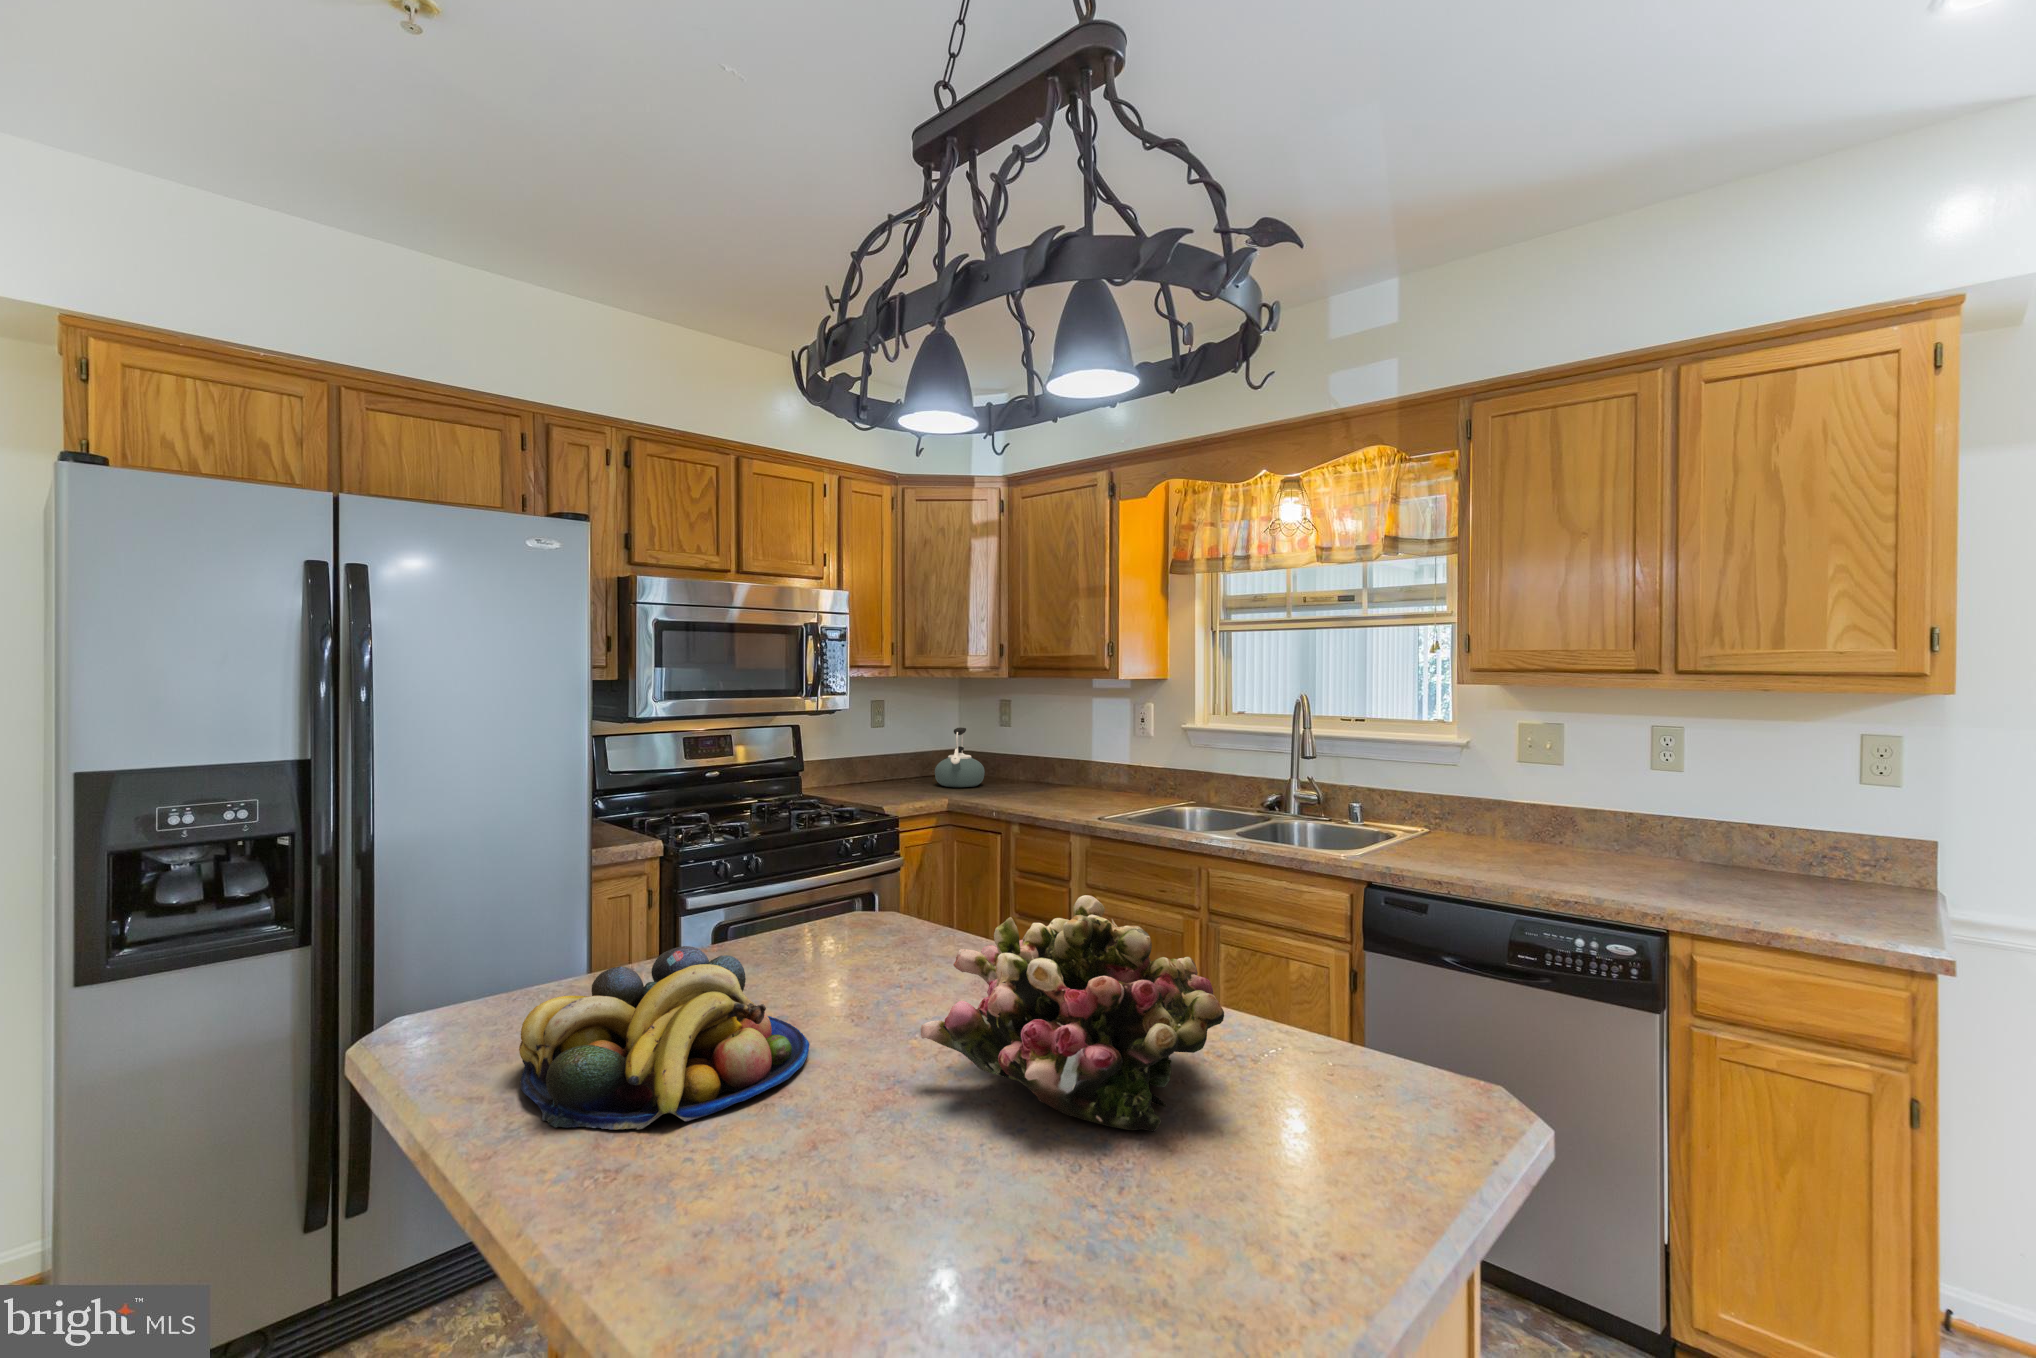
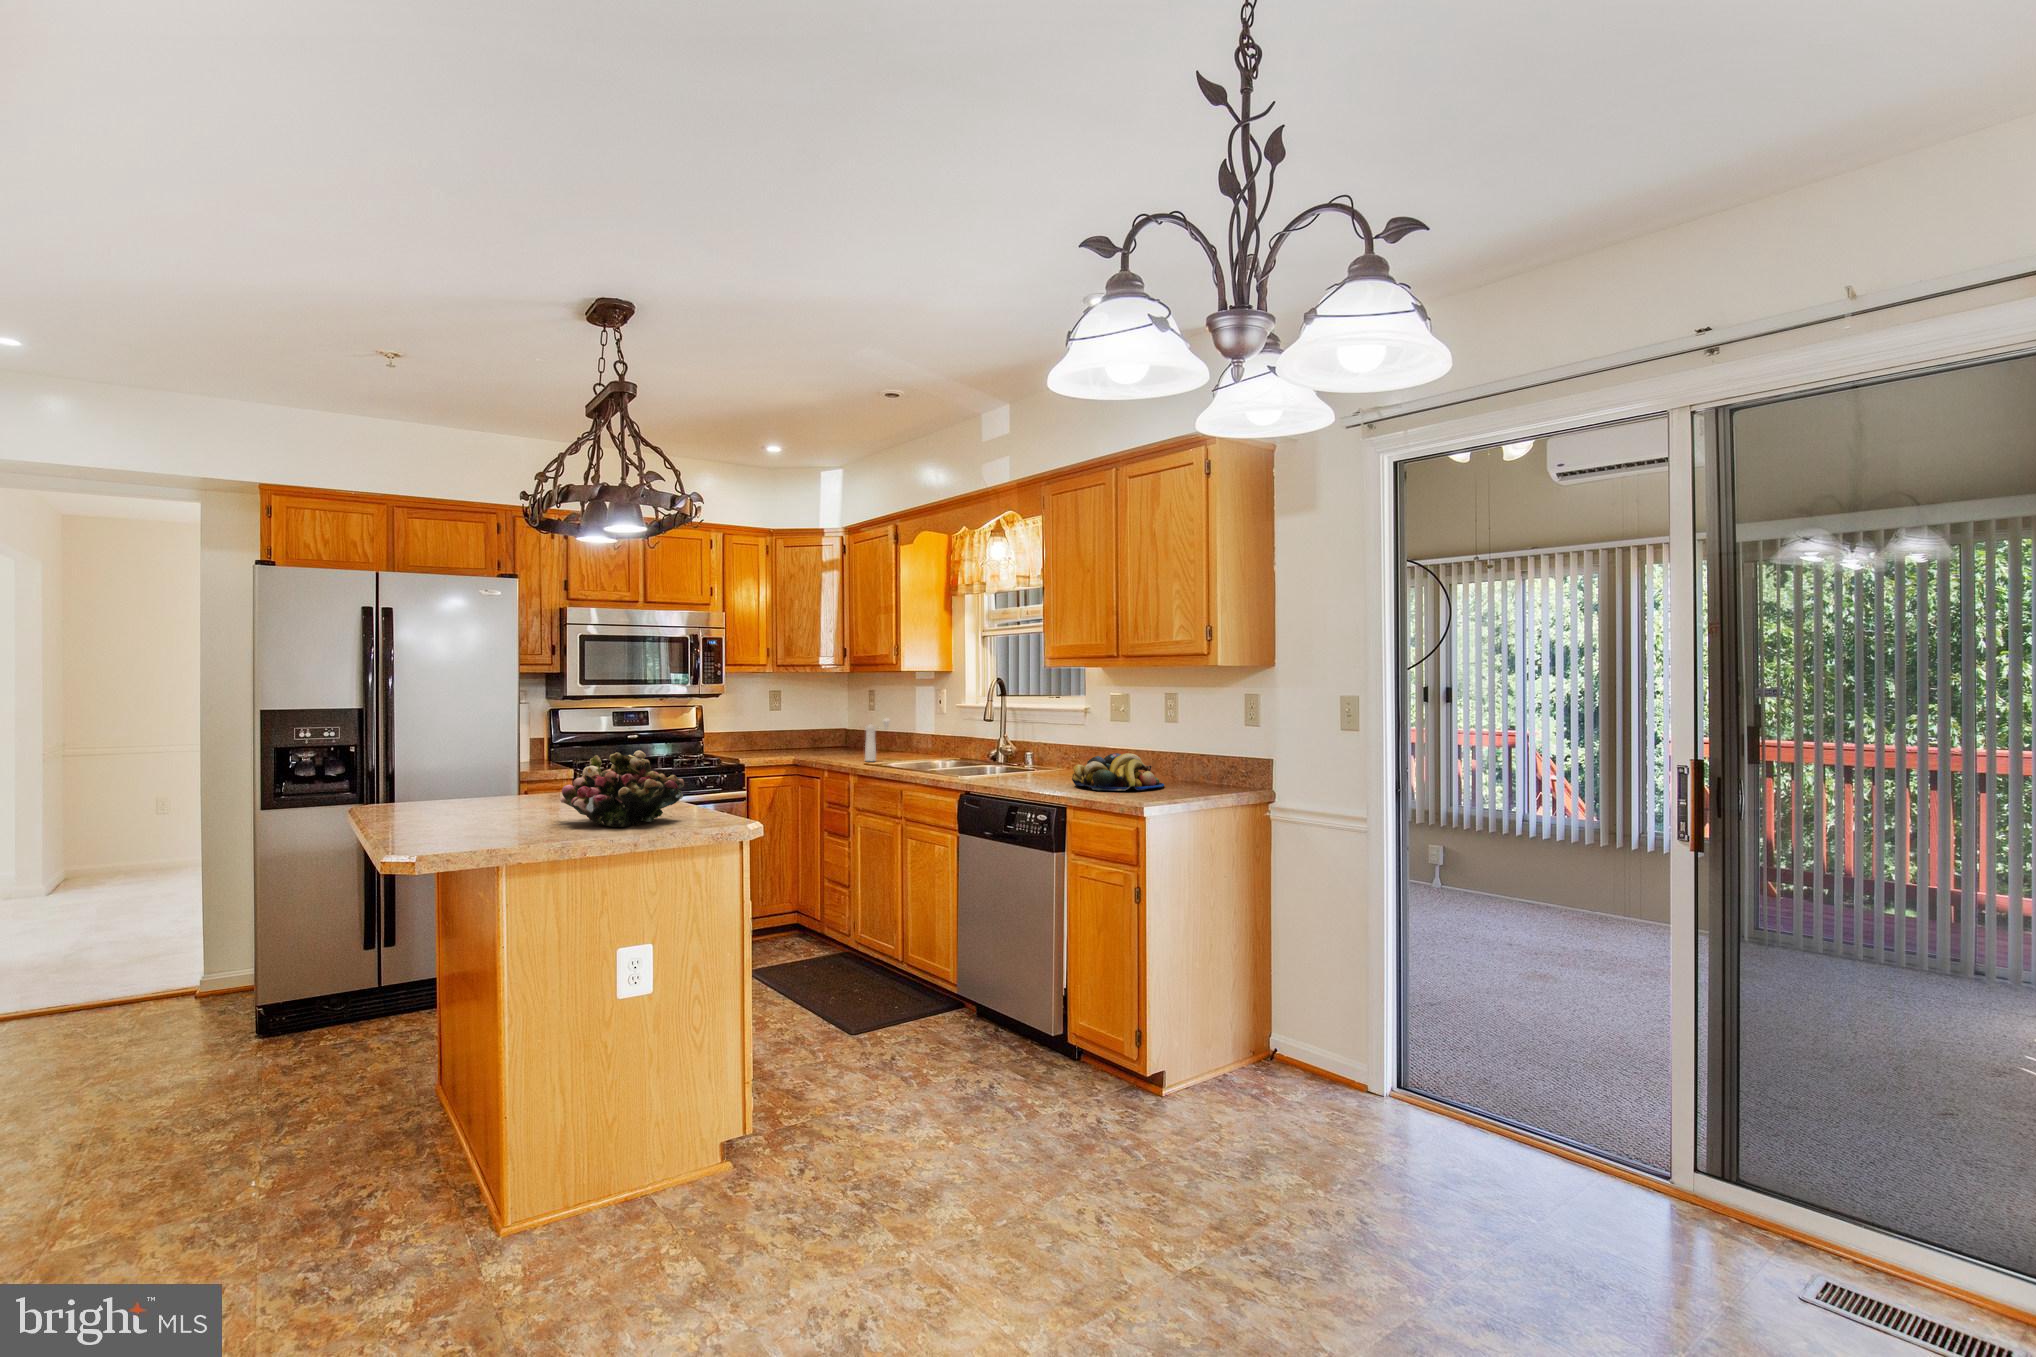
kettle: present [935,728,985,787] -> none [806,710,842,752]
pepper mill: none [1059,744,1087,807] -> present [865,719,890,761]
fruit bowl: present [519,946,809,1130] -> present [1072,753,1164,791]

